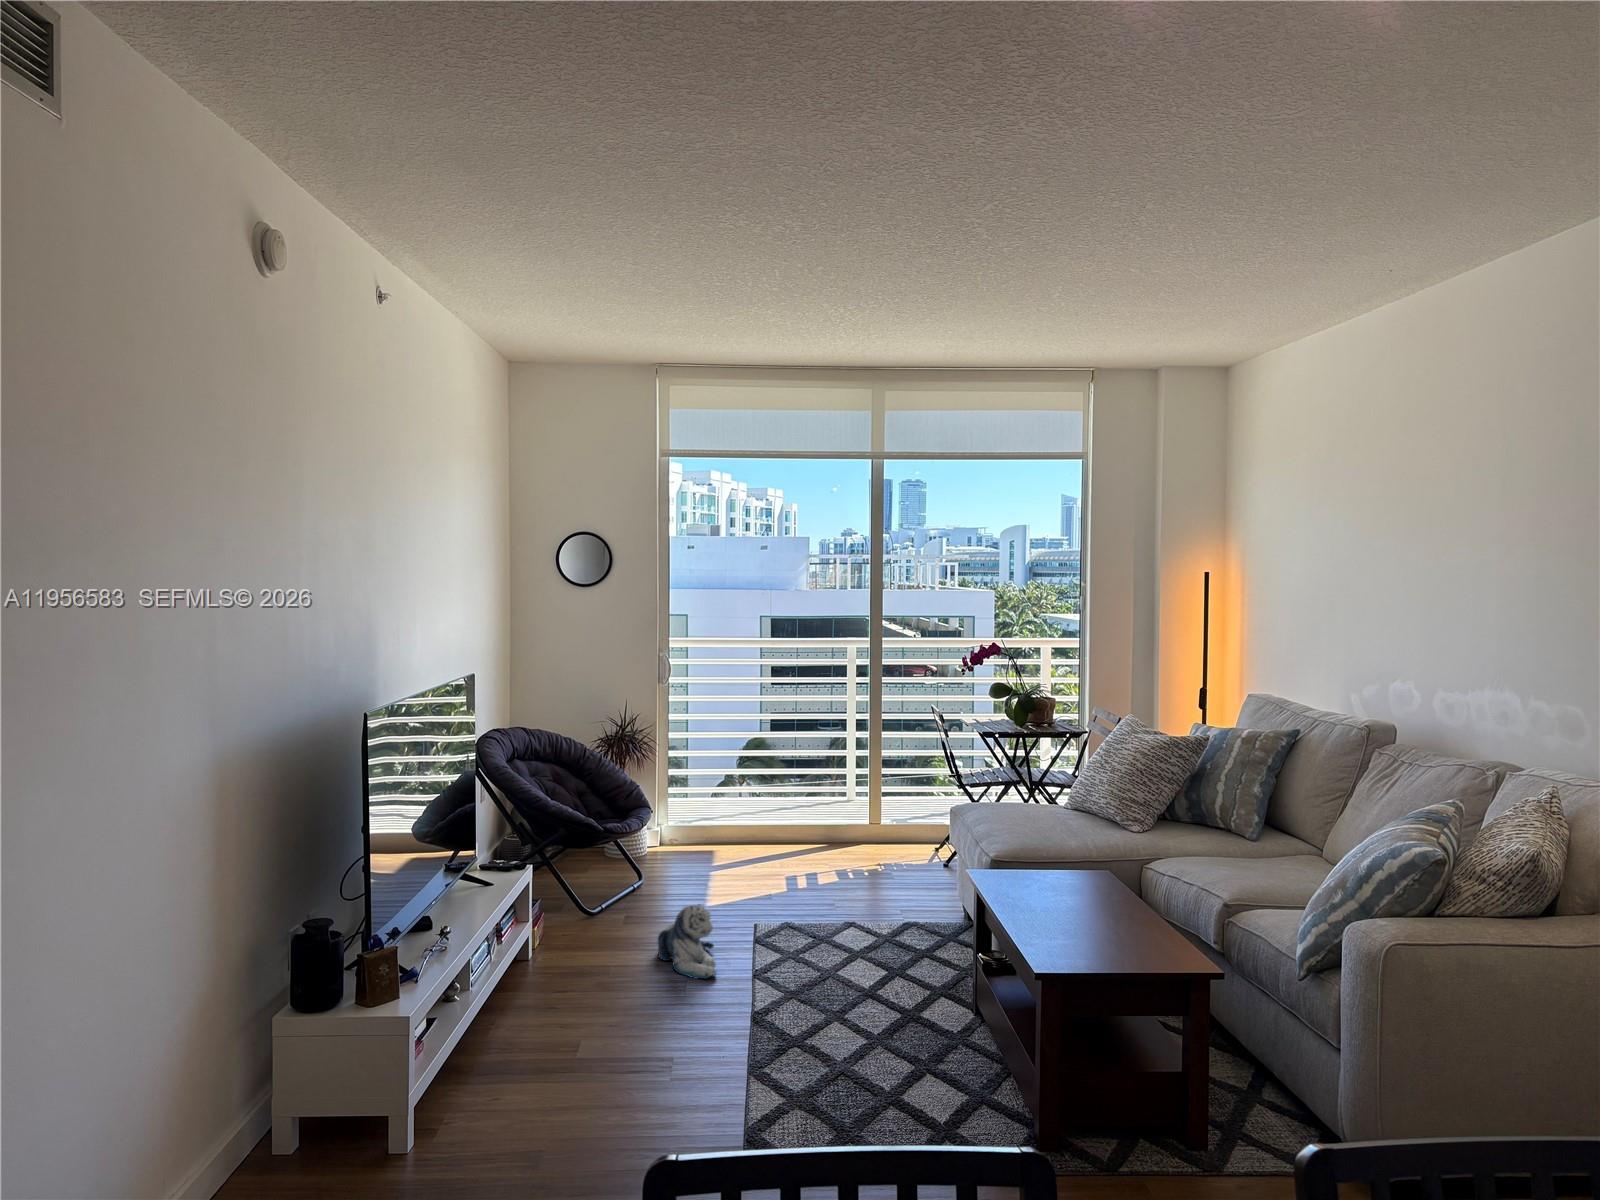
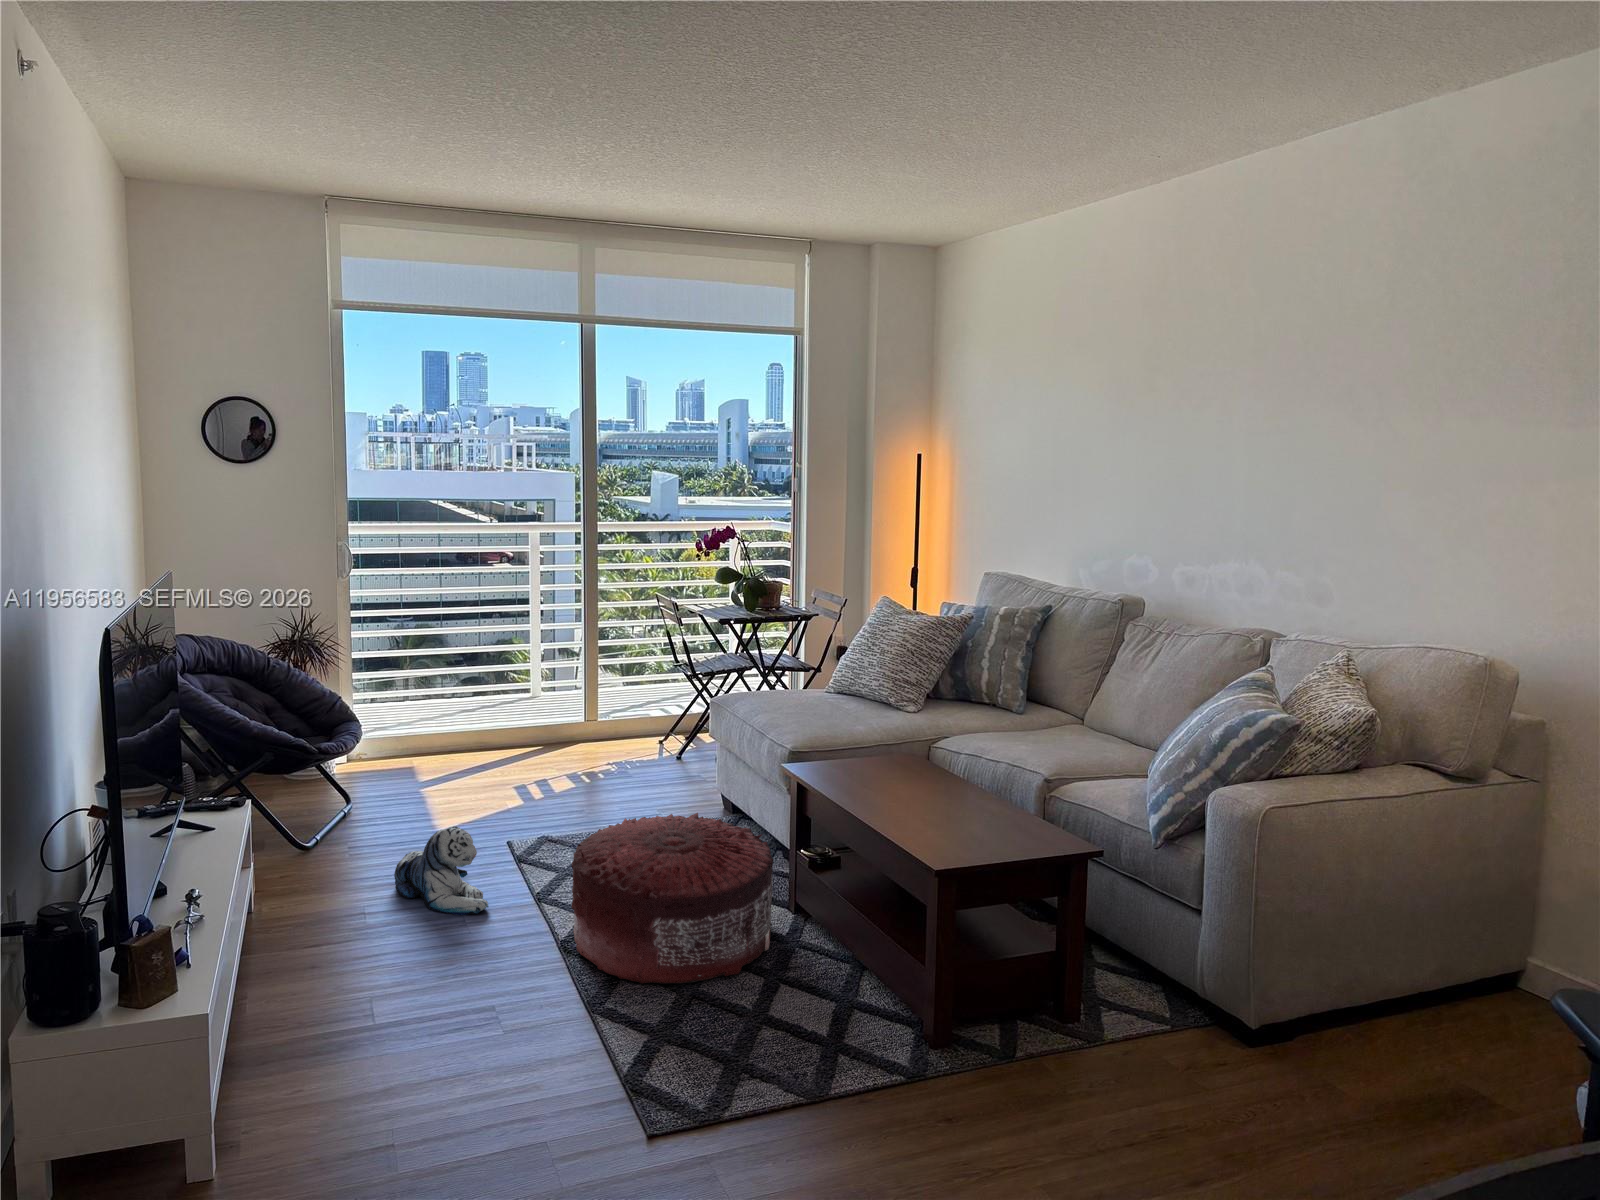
pouf: none [759,908,942,1057] -> present [571,813,773,983]

